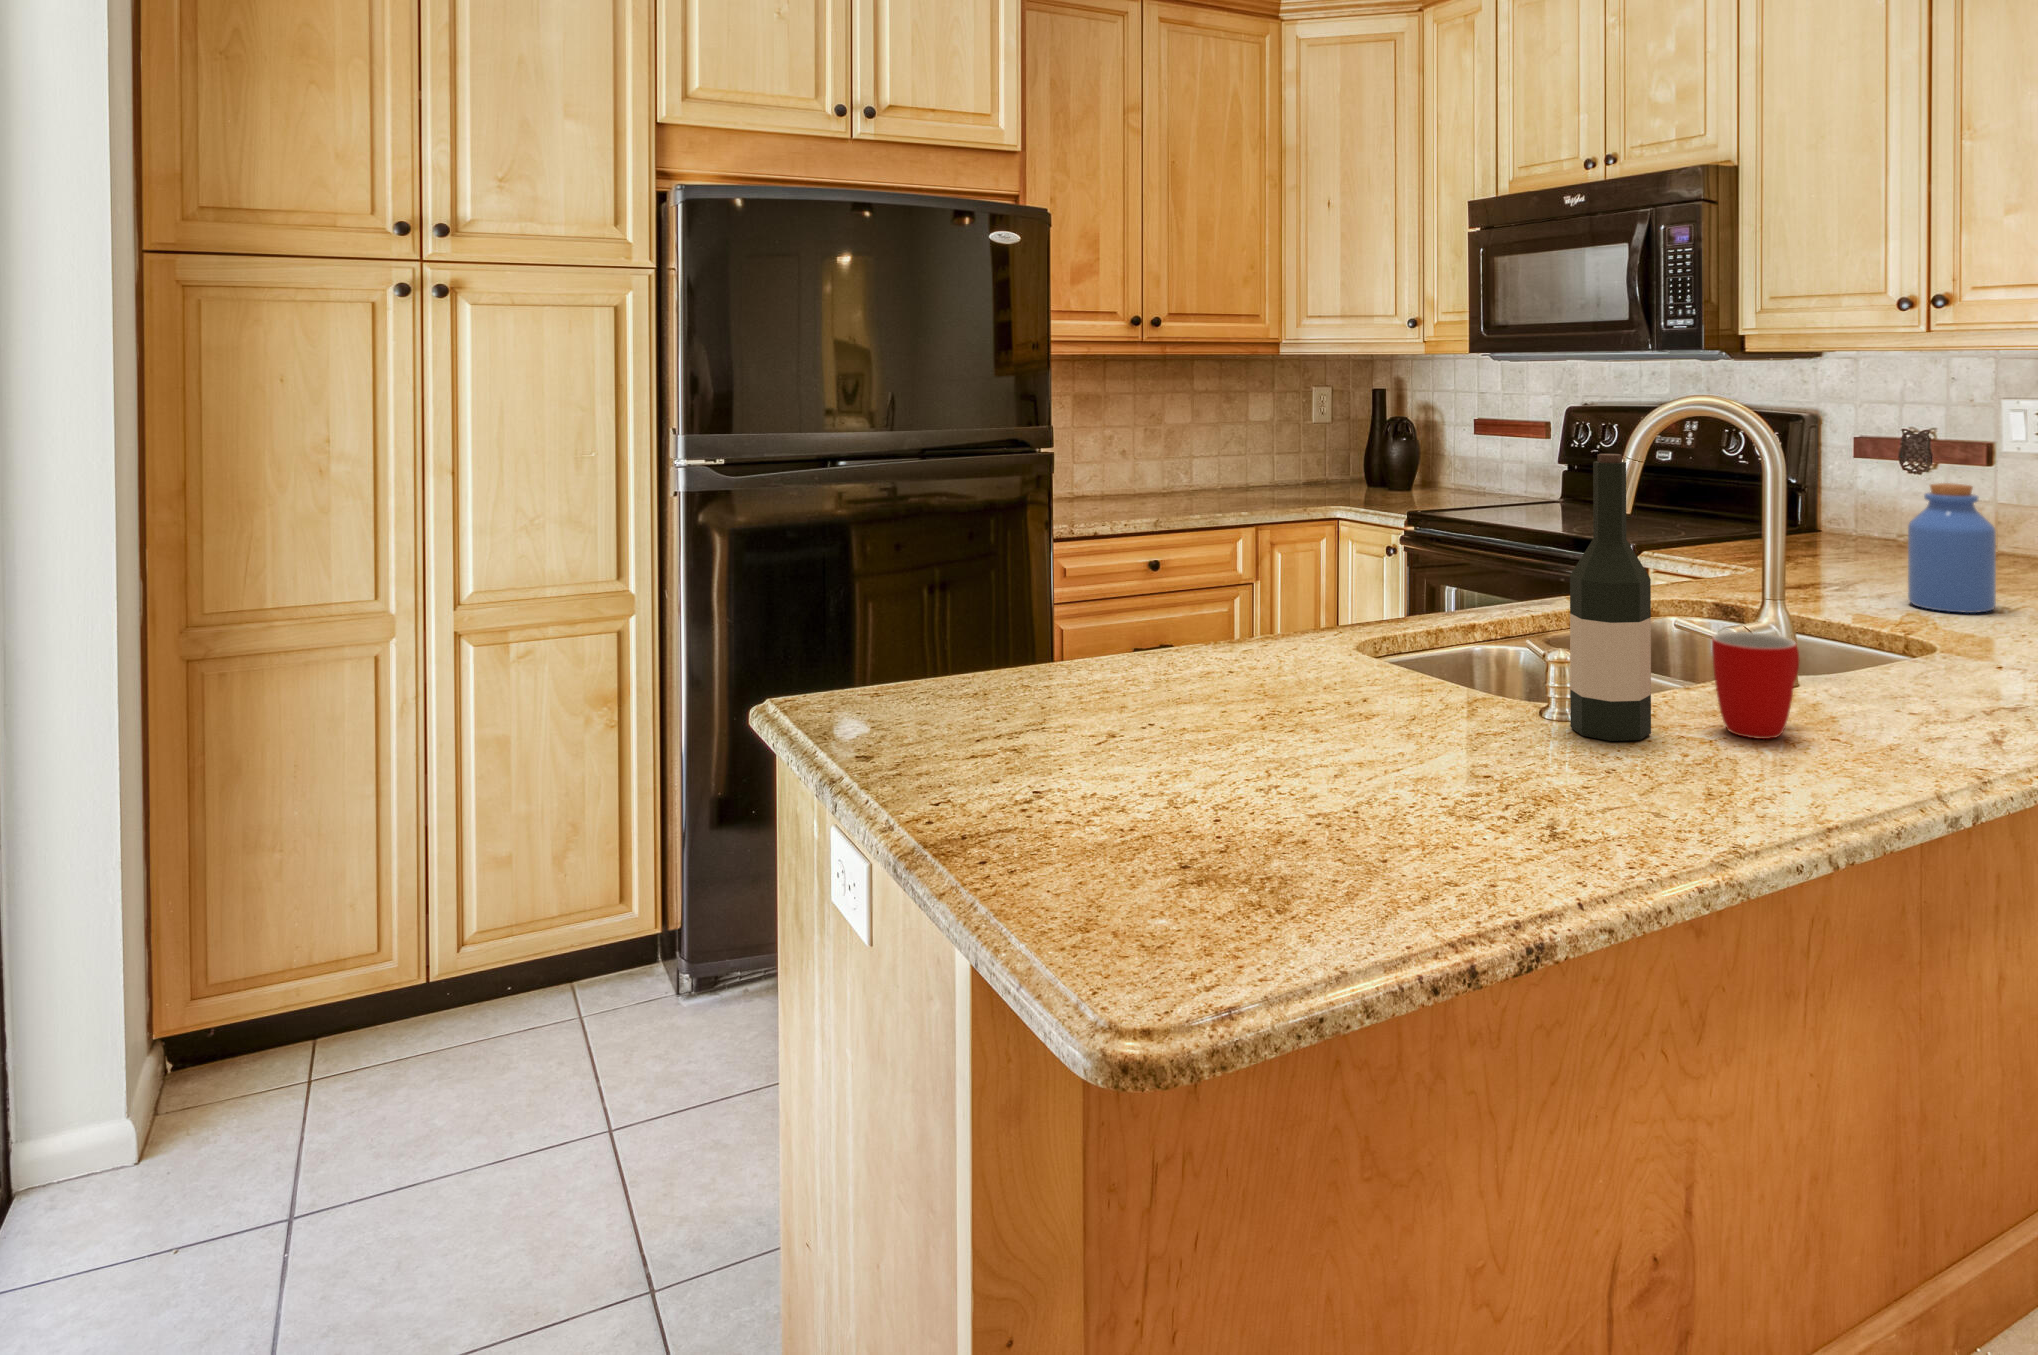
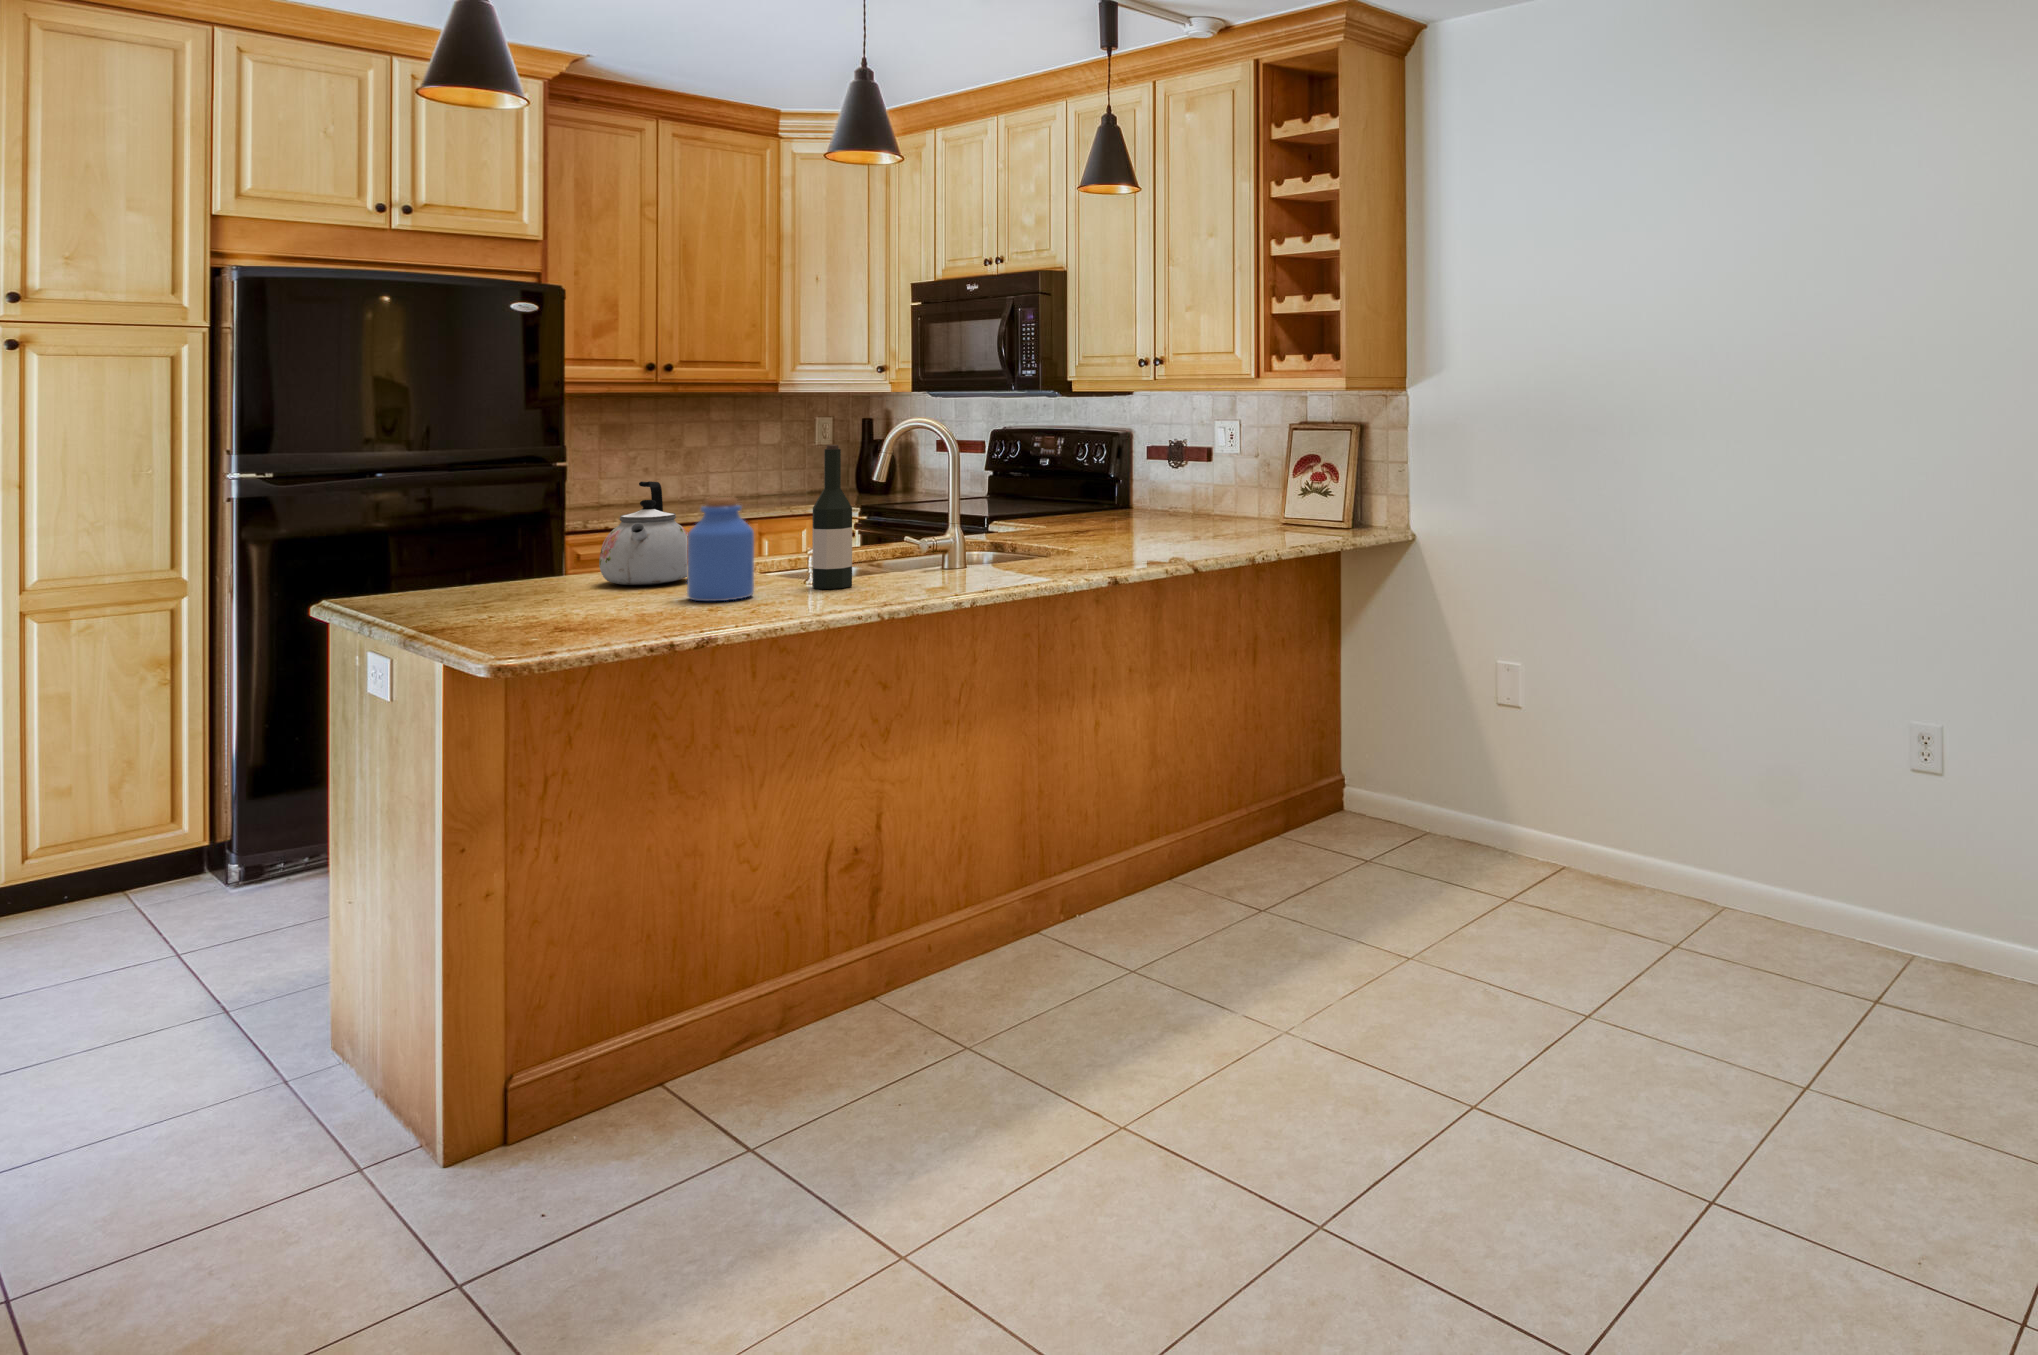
jar: present [1908,483,1996,613] -> present [687,497,754,601]
kettle: none [1177,507,1330,695] -> present [599,481,688,585]
mug: present [1712,632,1799,739] -> none [887,535,937,585]

